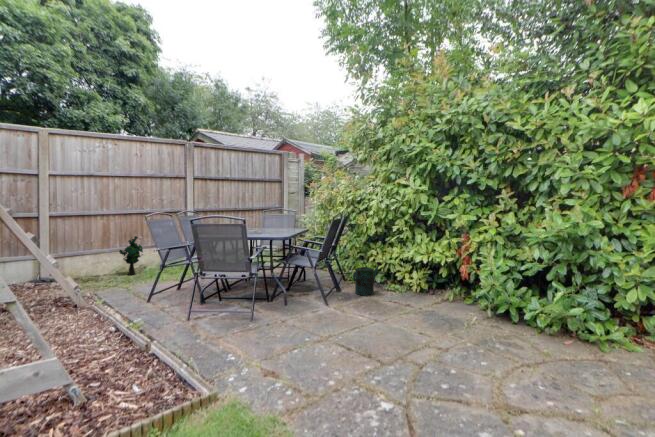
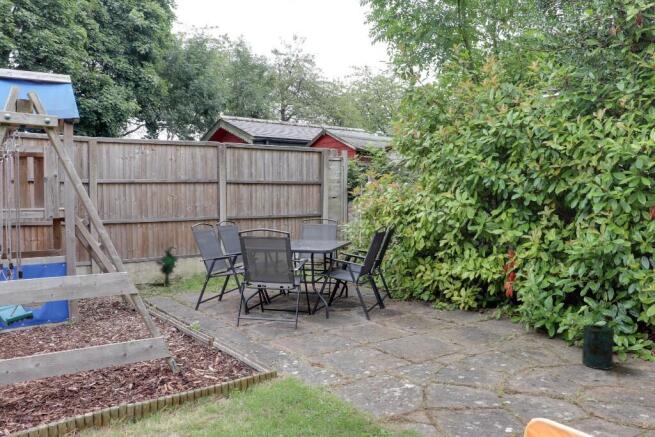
watering can: present [353,262,382,296] -> present [582,315,614,369]

